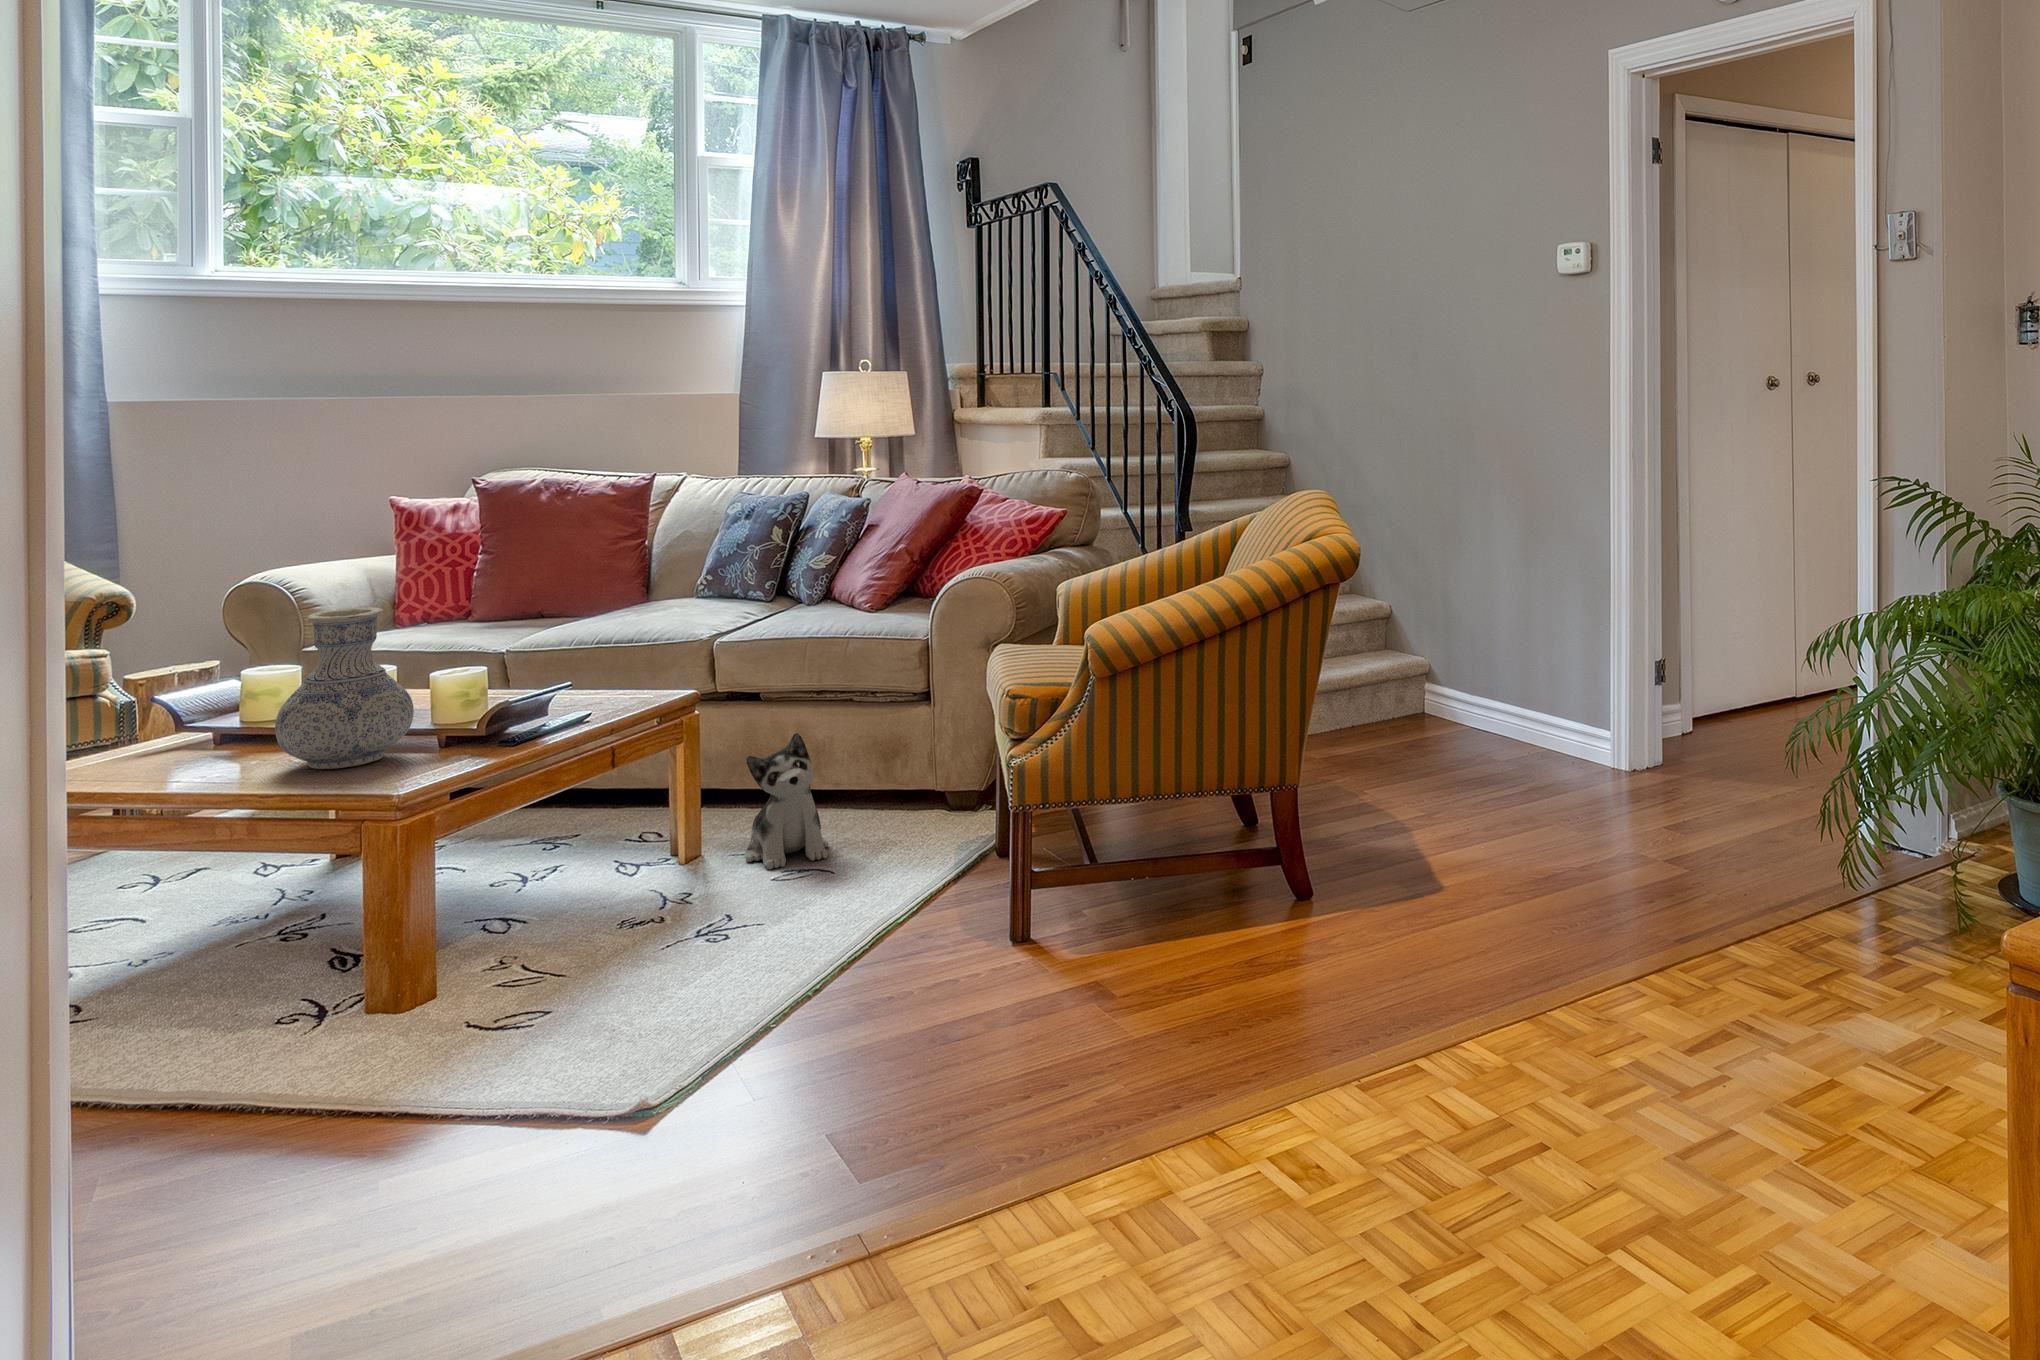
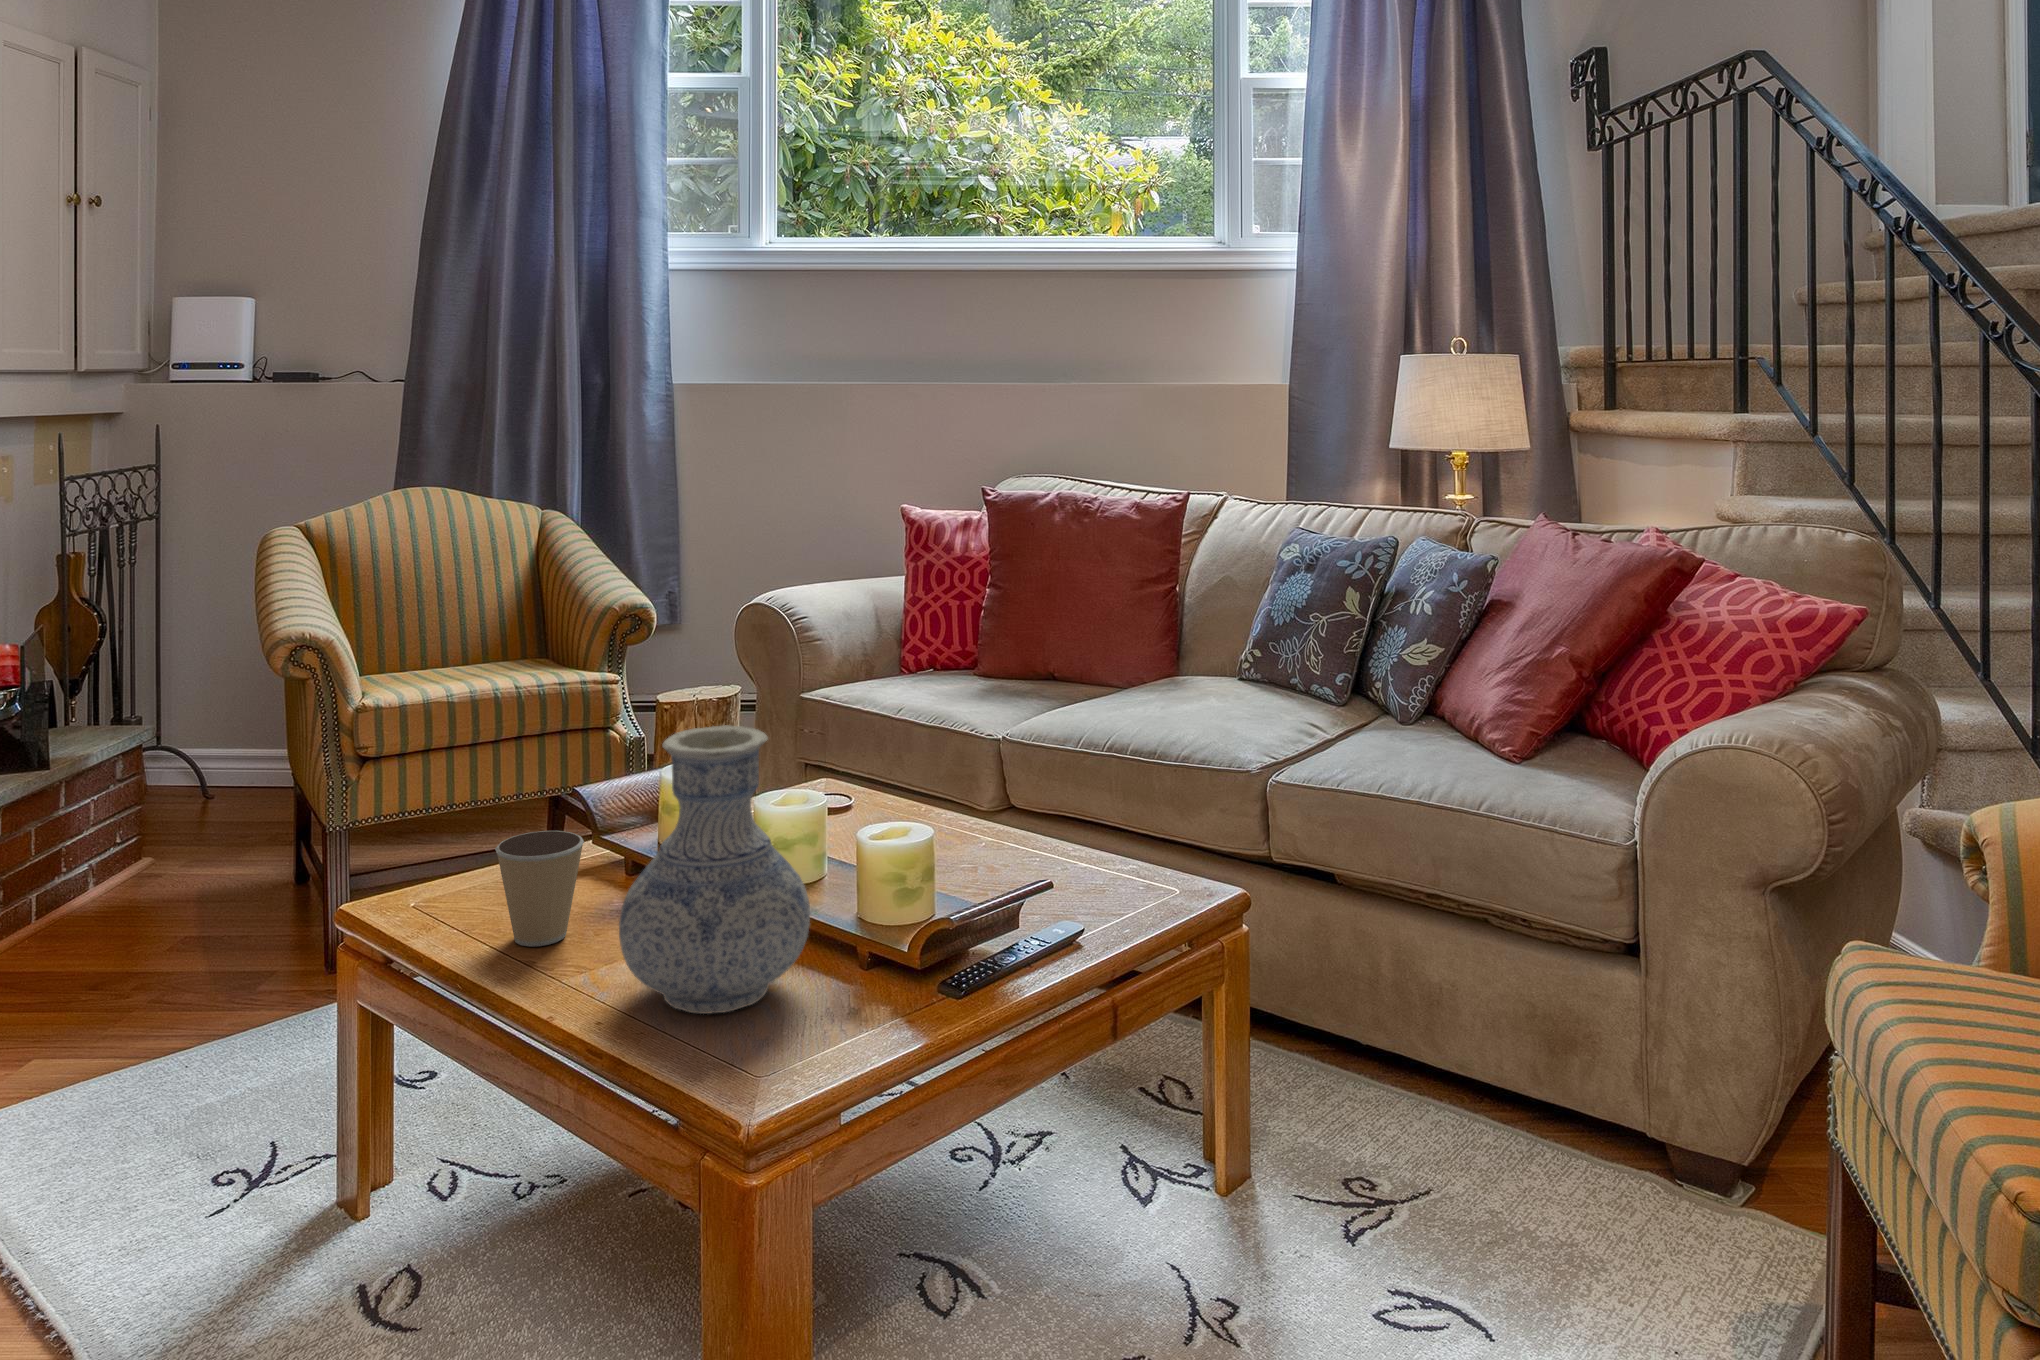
coffee cup: none [146,699,219,769] -> present [495,831,584,946]
plush toy: present [745,733,828,869] -> none [1326,1020,1476,1286]

